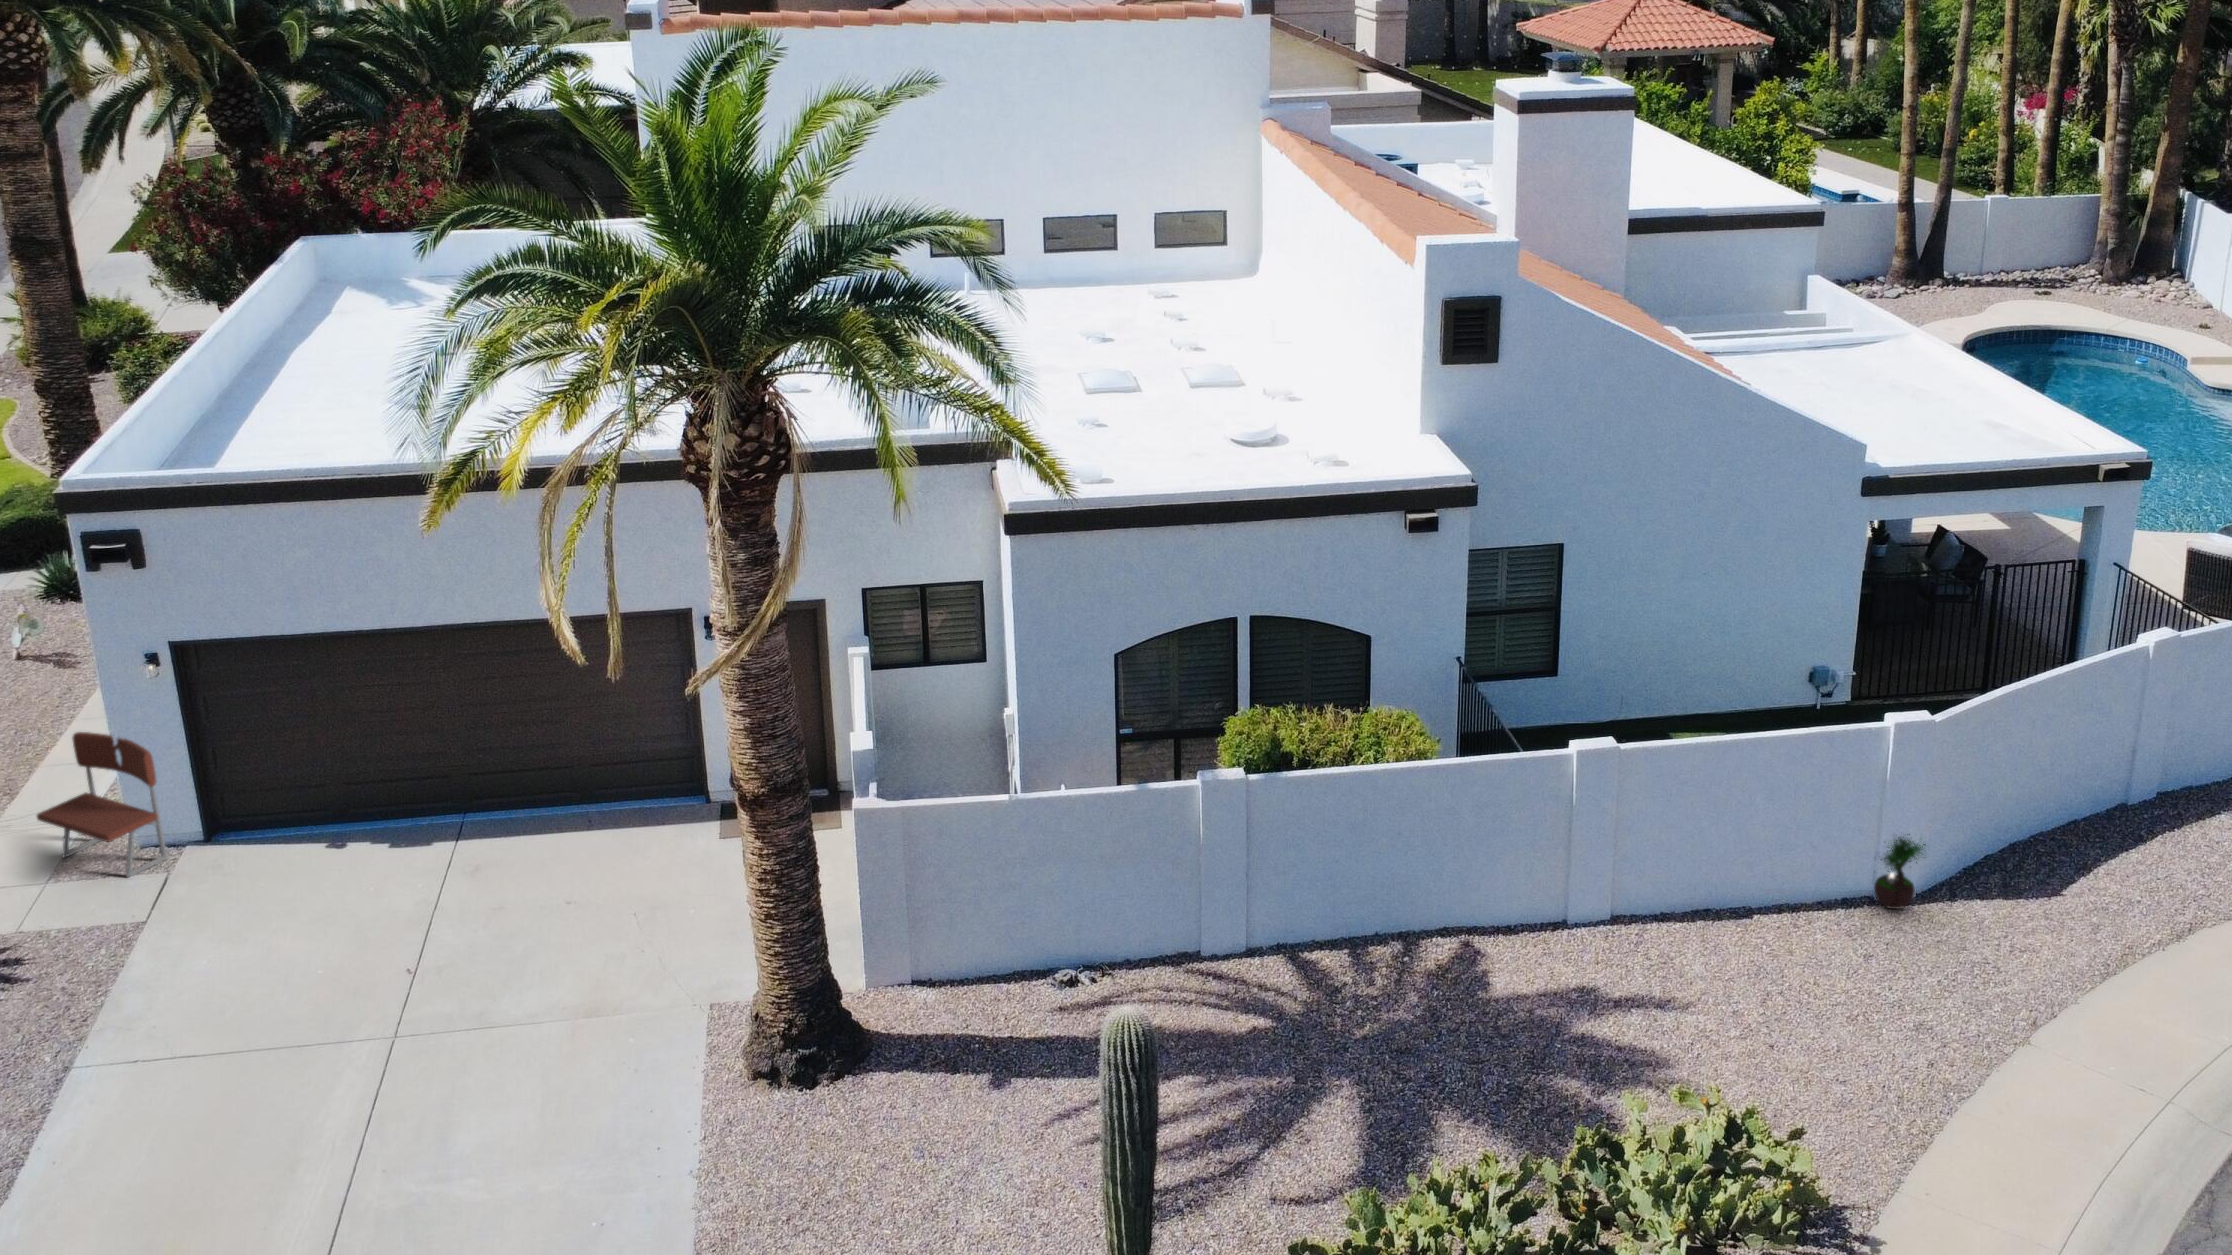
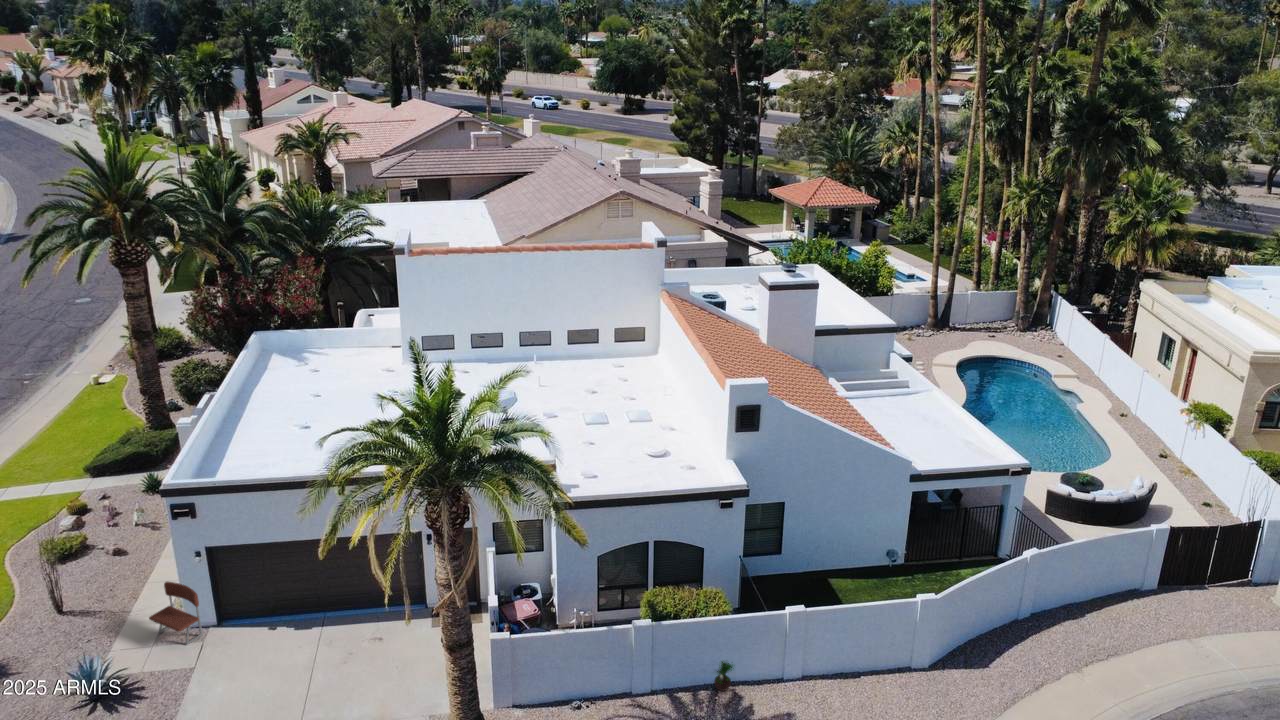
potted tree: present [1874,834,1926,909] -> present [714,661,734,691]

